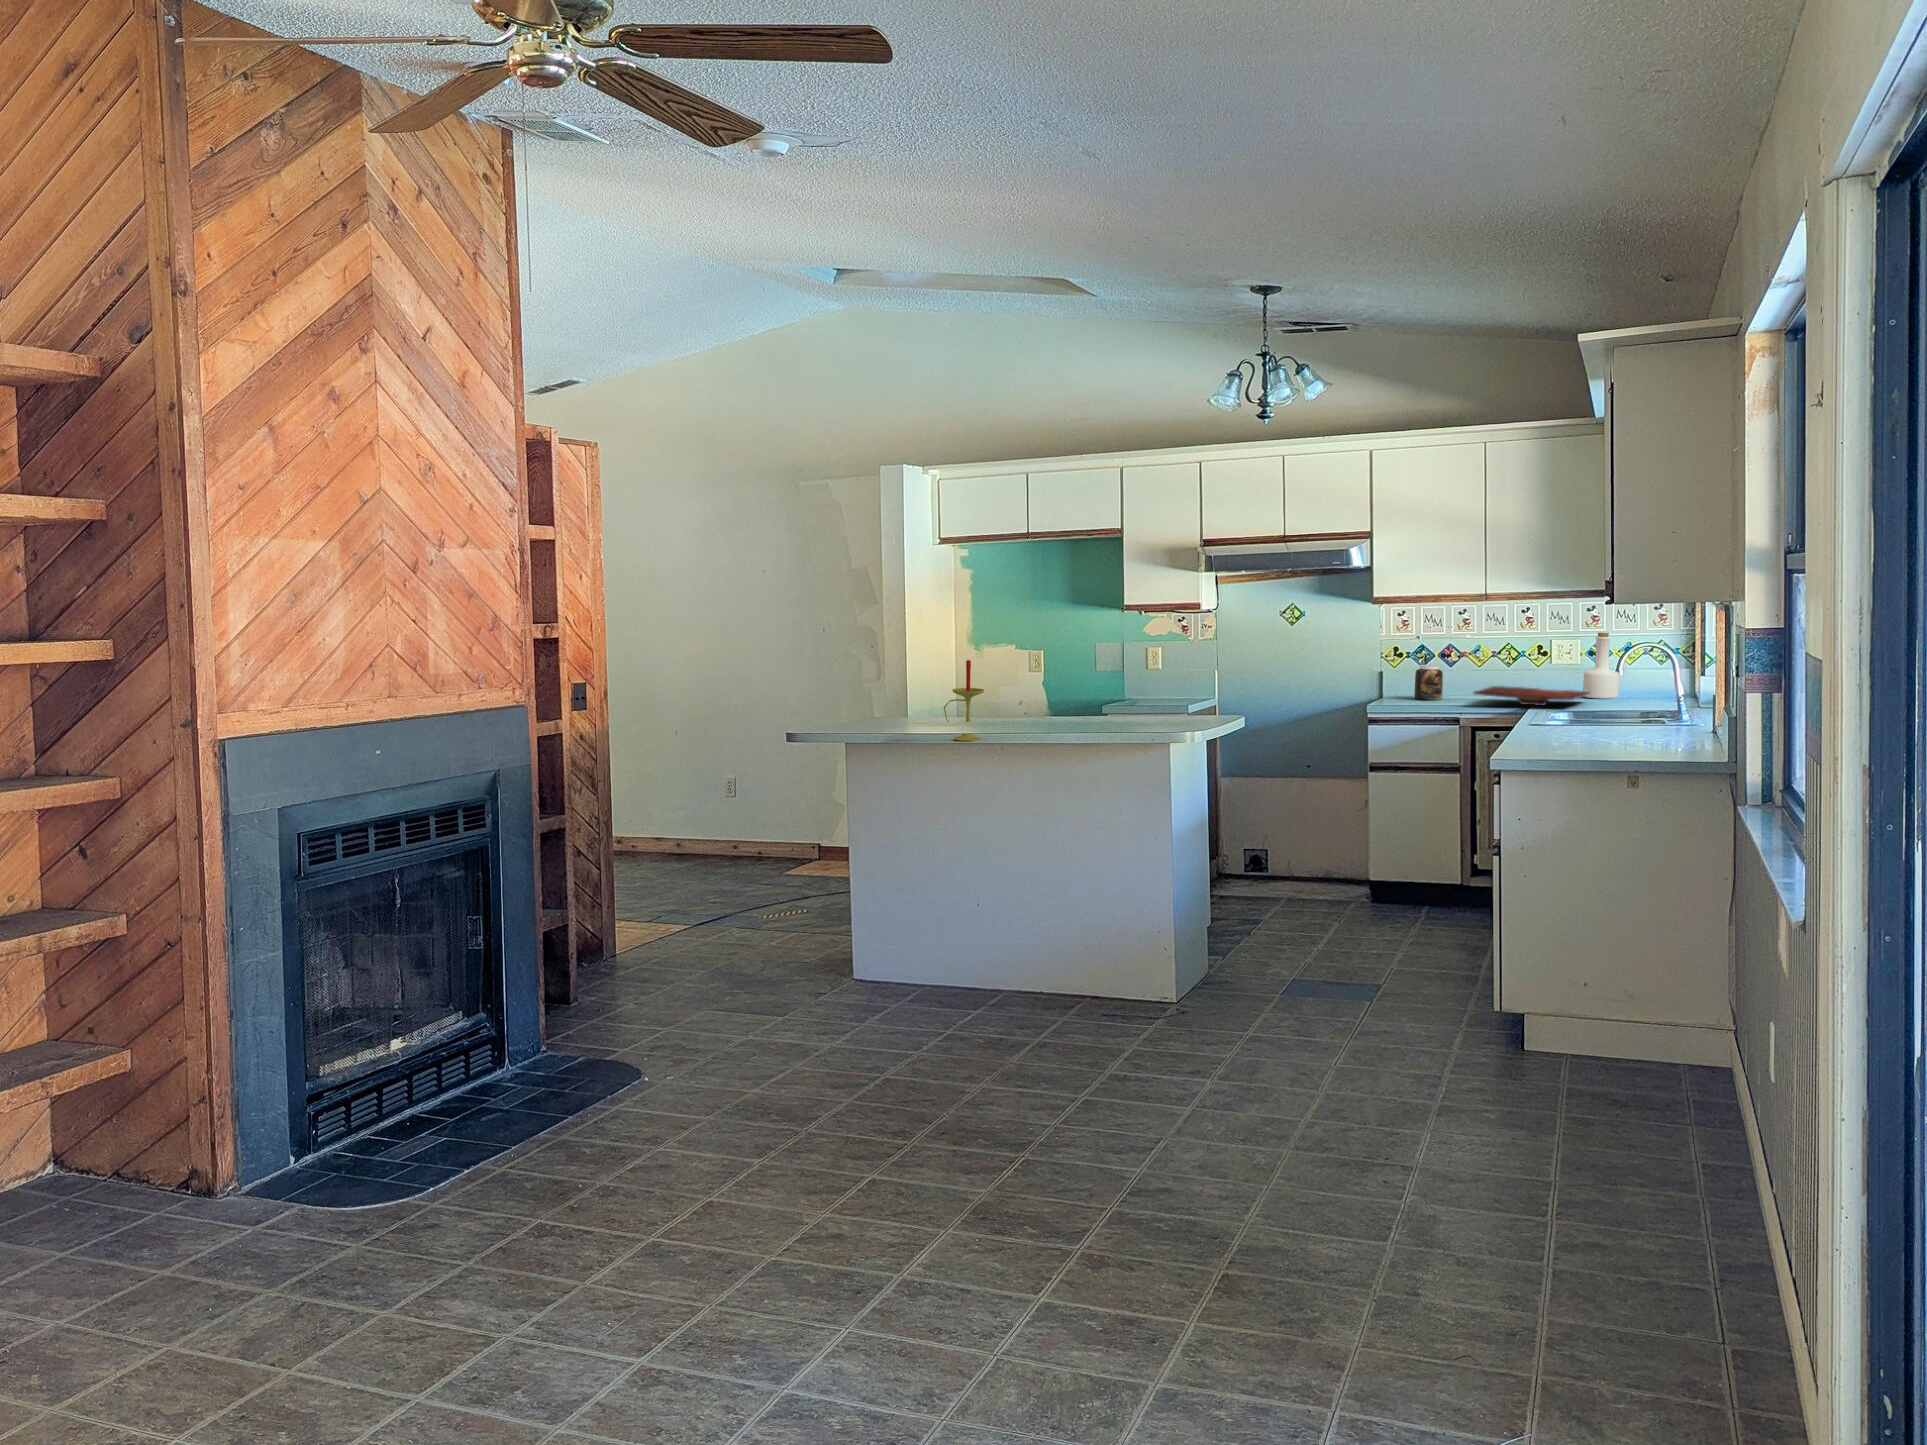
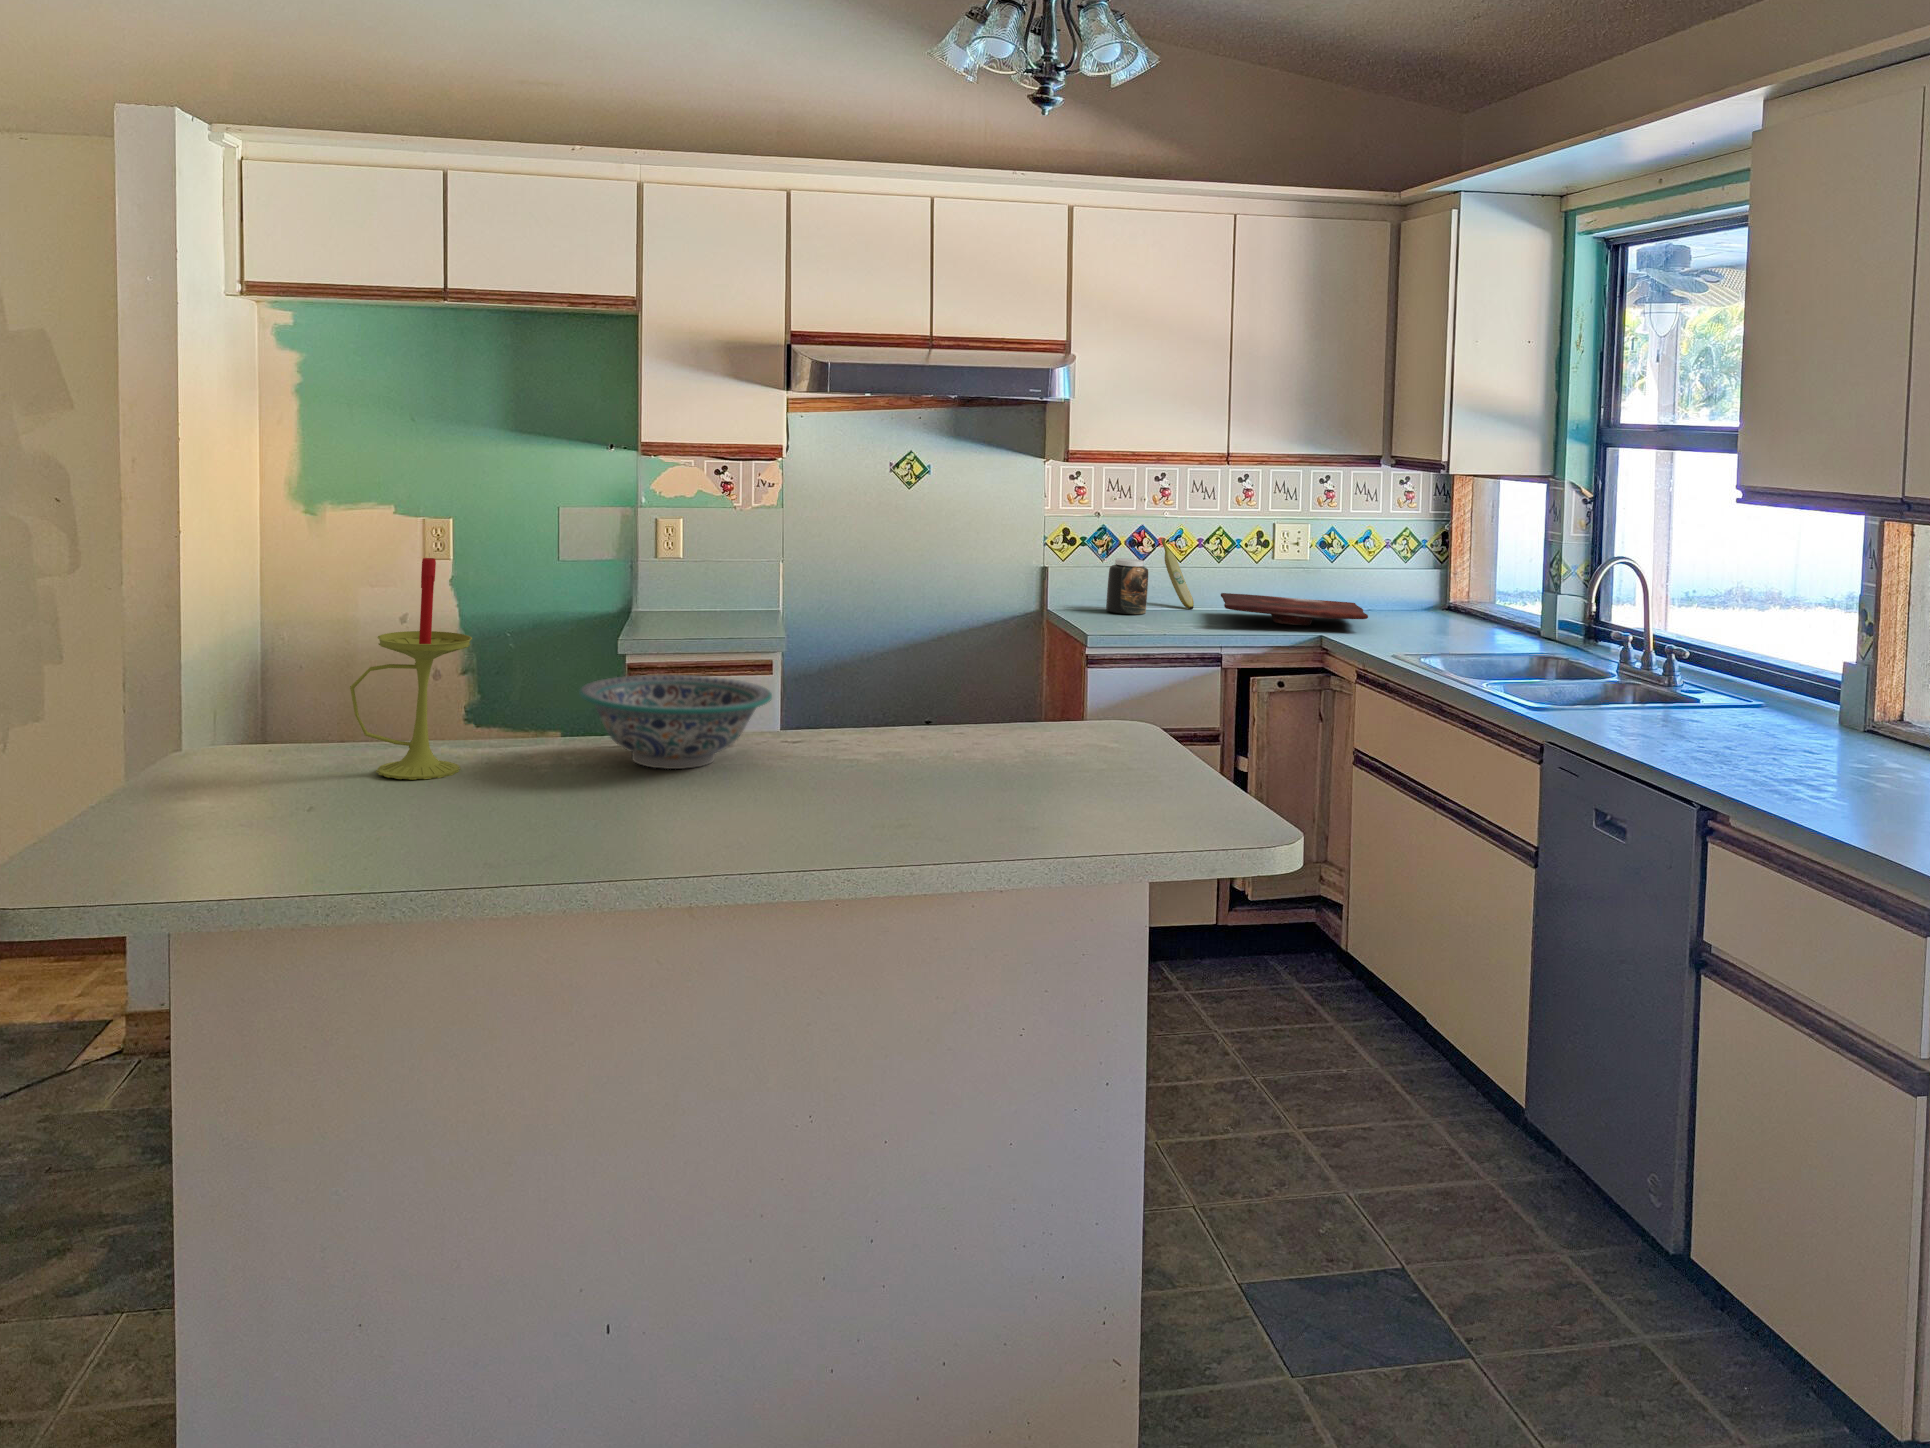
bottle: present [1583,633,1619,699] -> none [1321,516,1369,612]
fruit: none [1462,651,1482,697] -> present [1161,538,1194,609]
decorative bowl: none [1021,707,1096,741] -> present [579,675,772,769]

